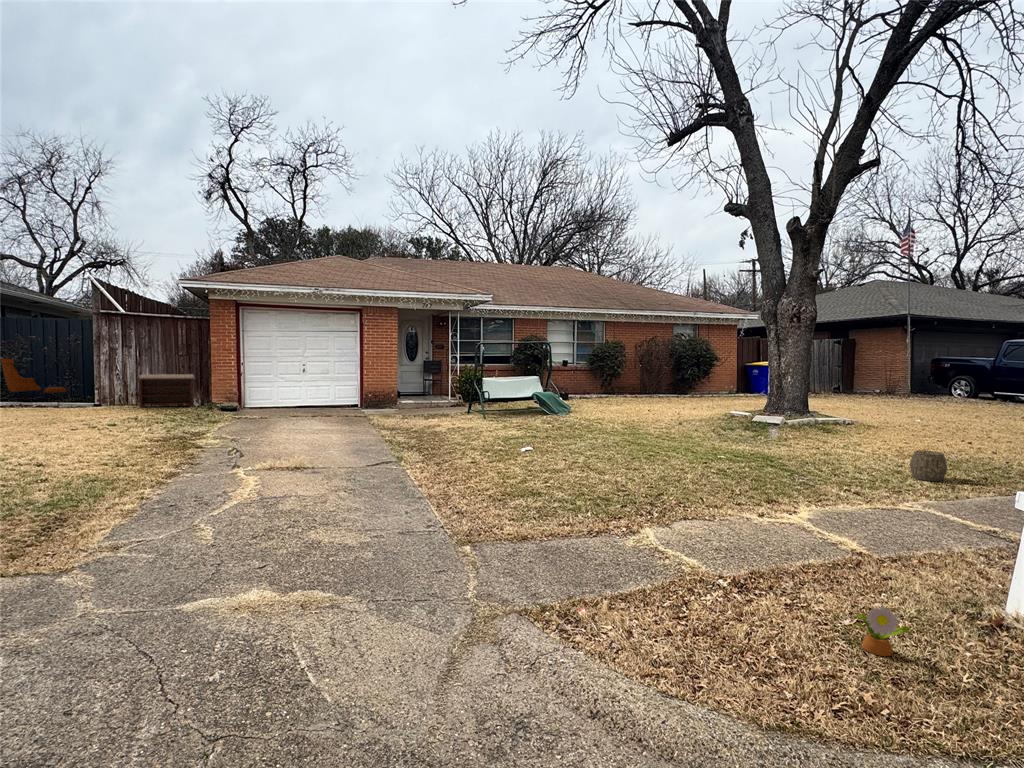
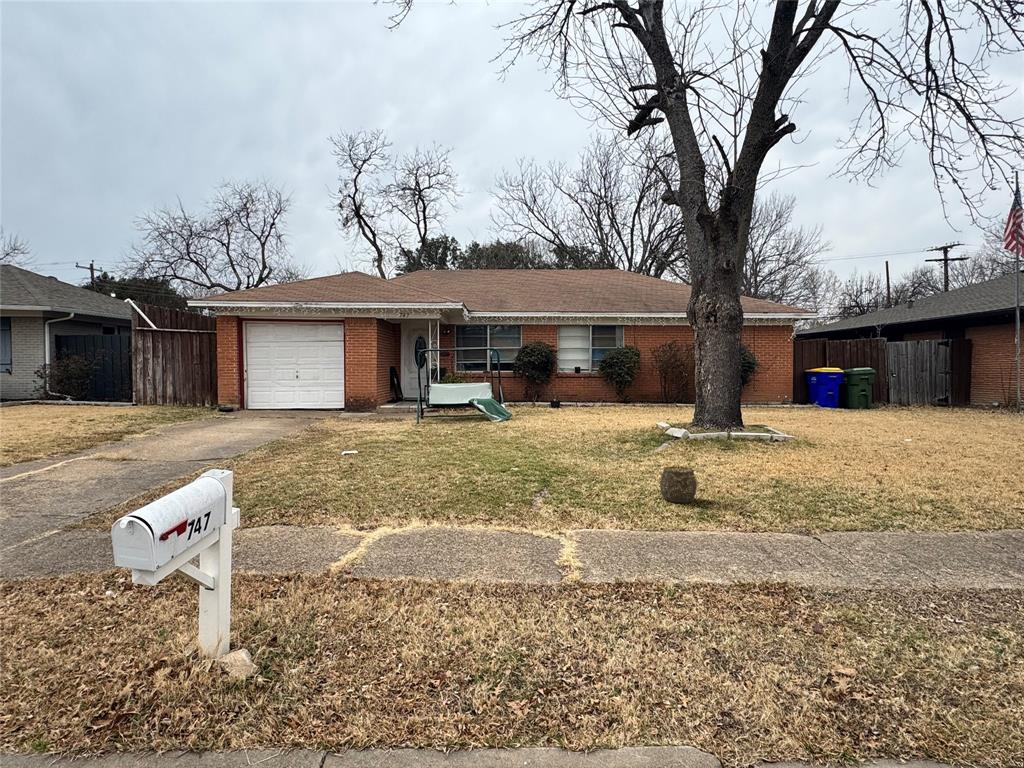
lounge chair: present [1,358,66,402] -> none [82,367,134,402]
bench: present [138,374,195,408] -> none [160,380,209,408]
decorative plant: present [851,605,911,656] -> none [26,594,85,645]

